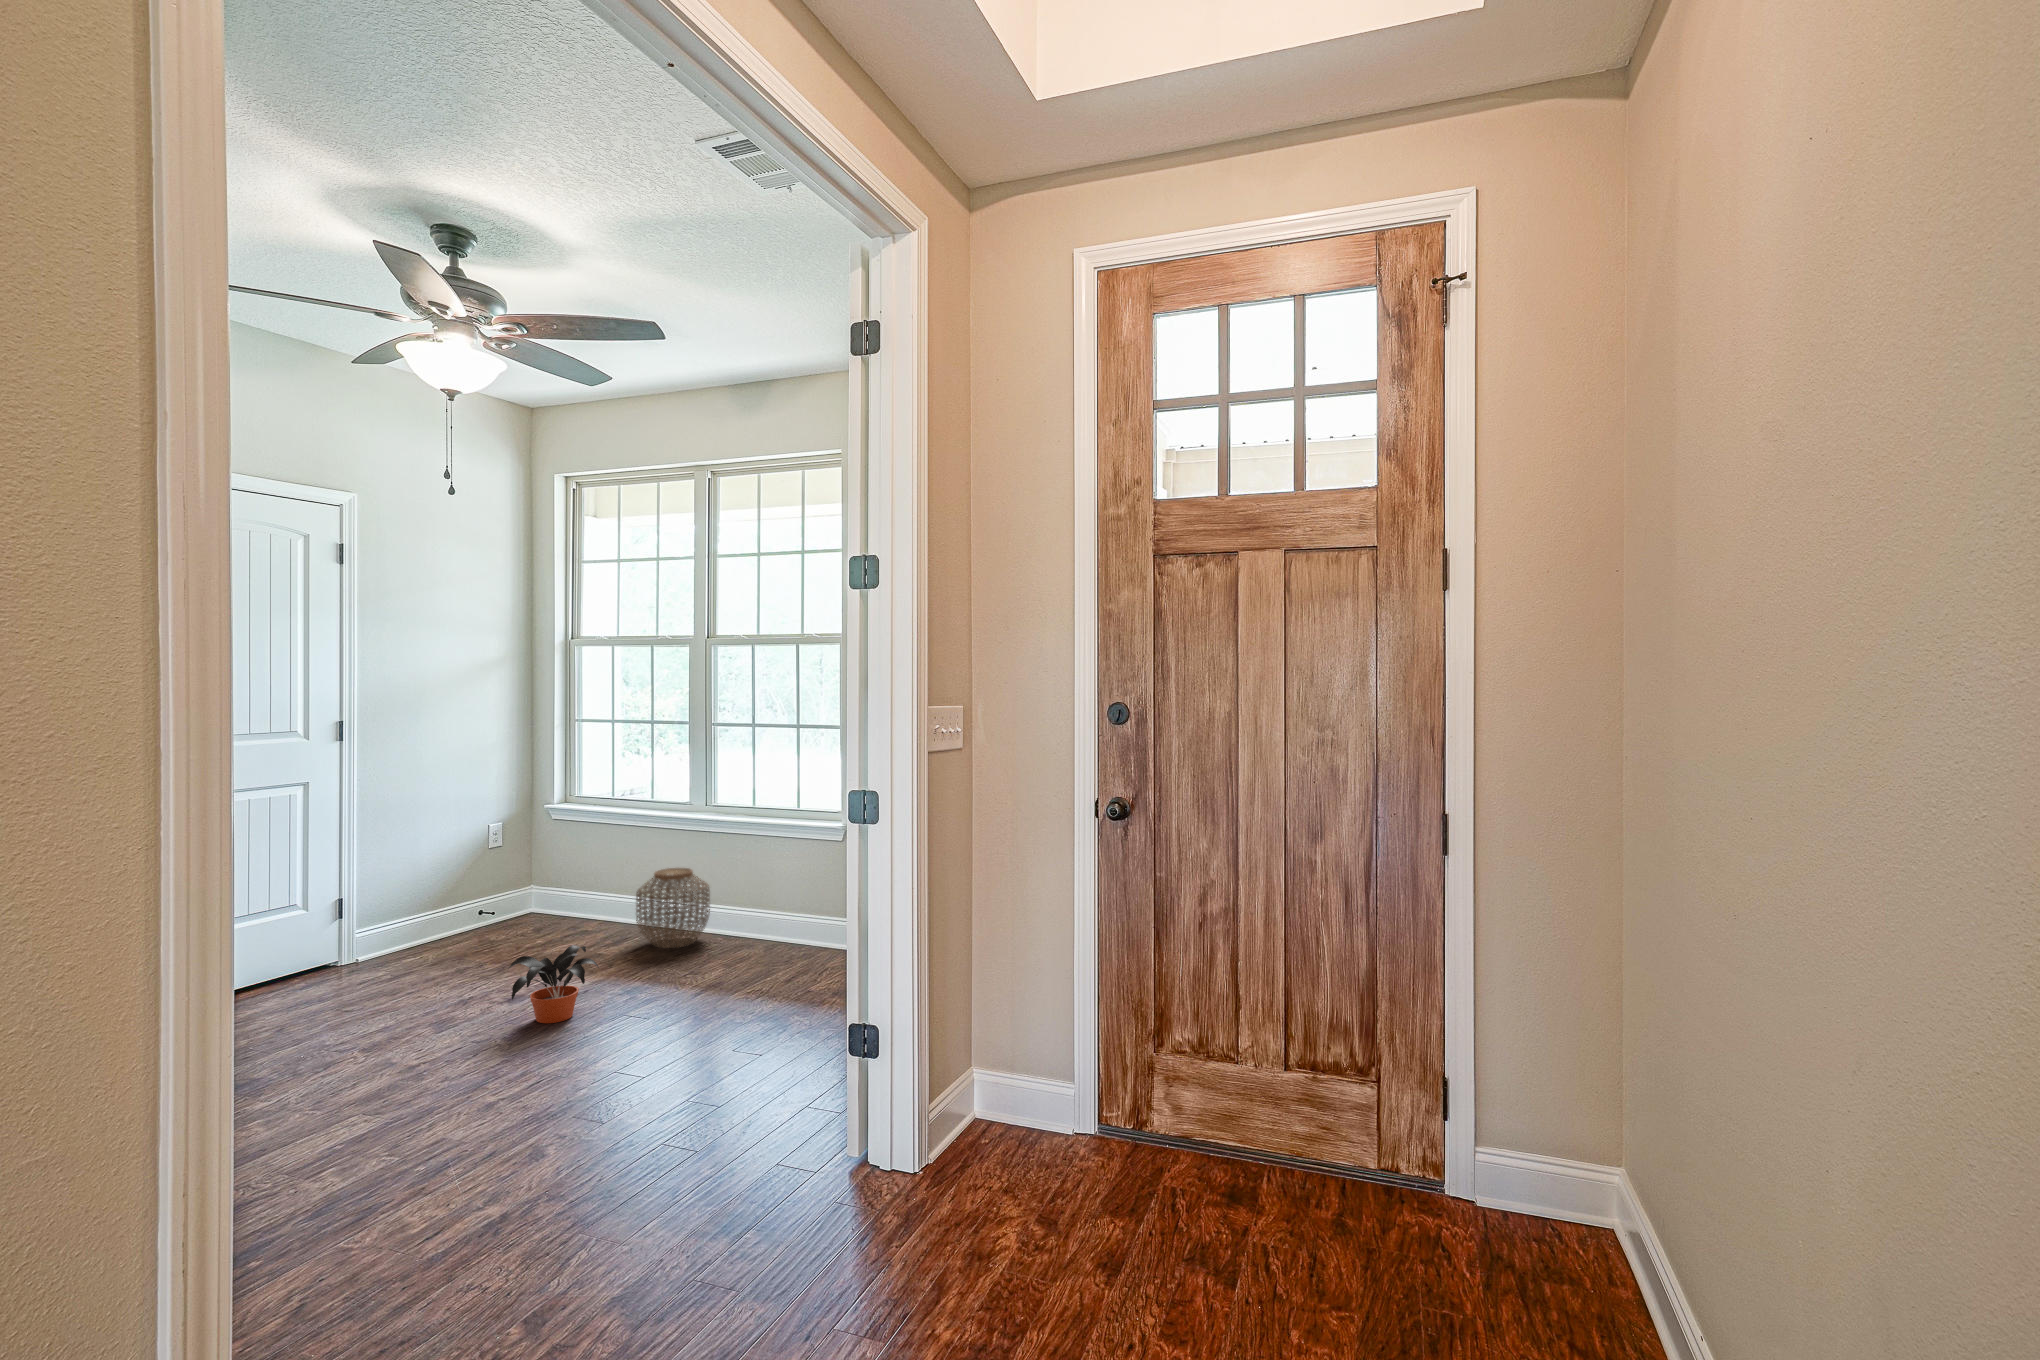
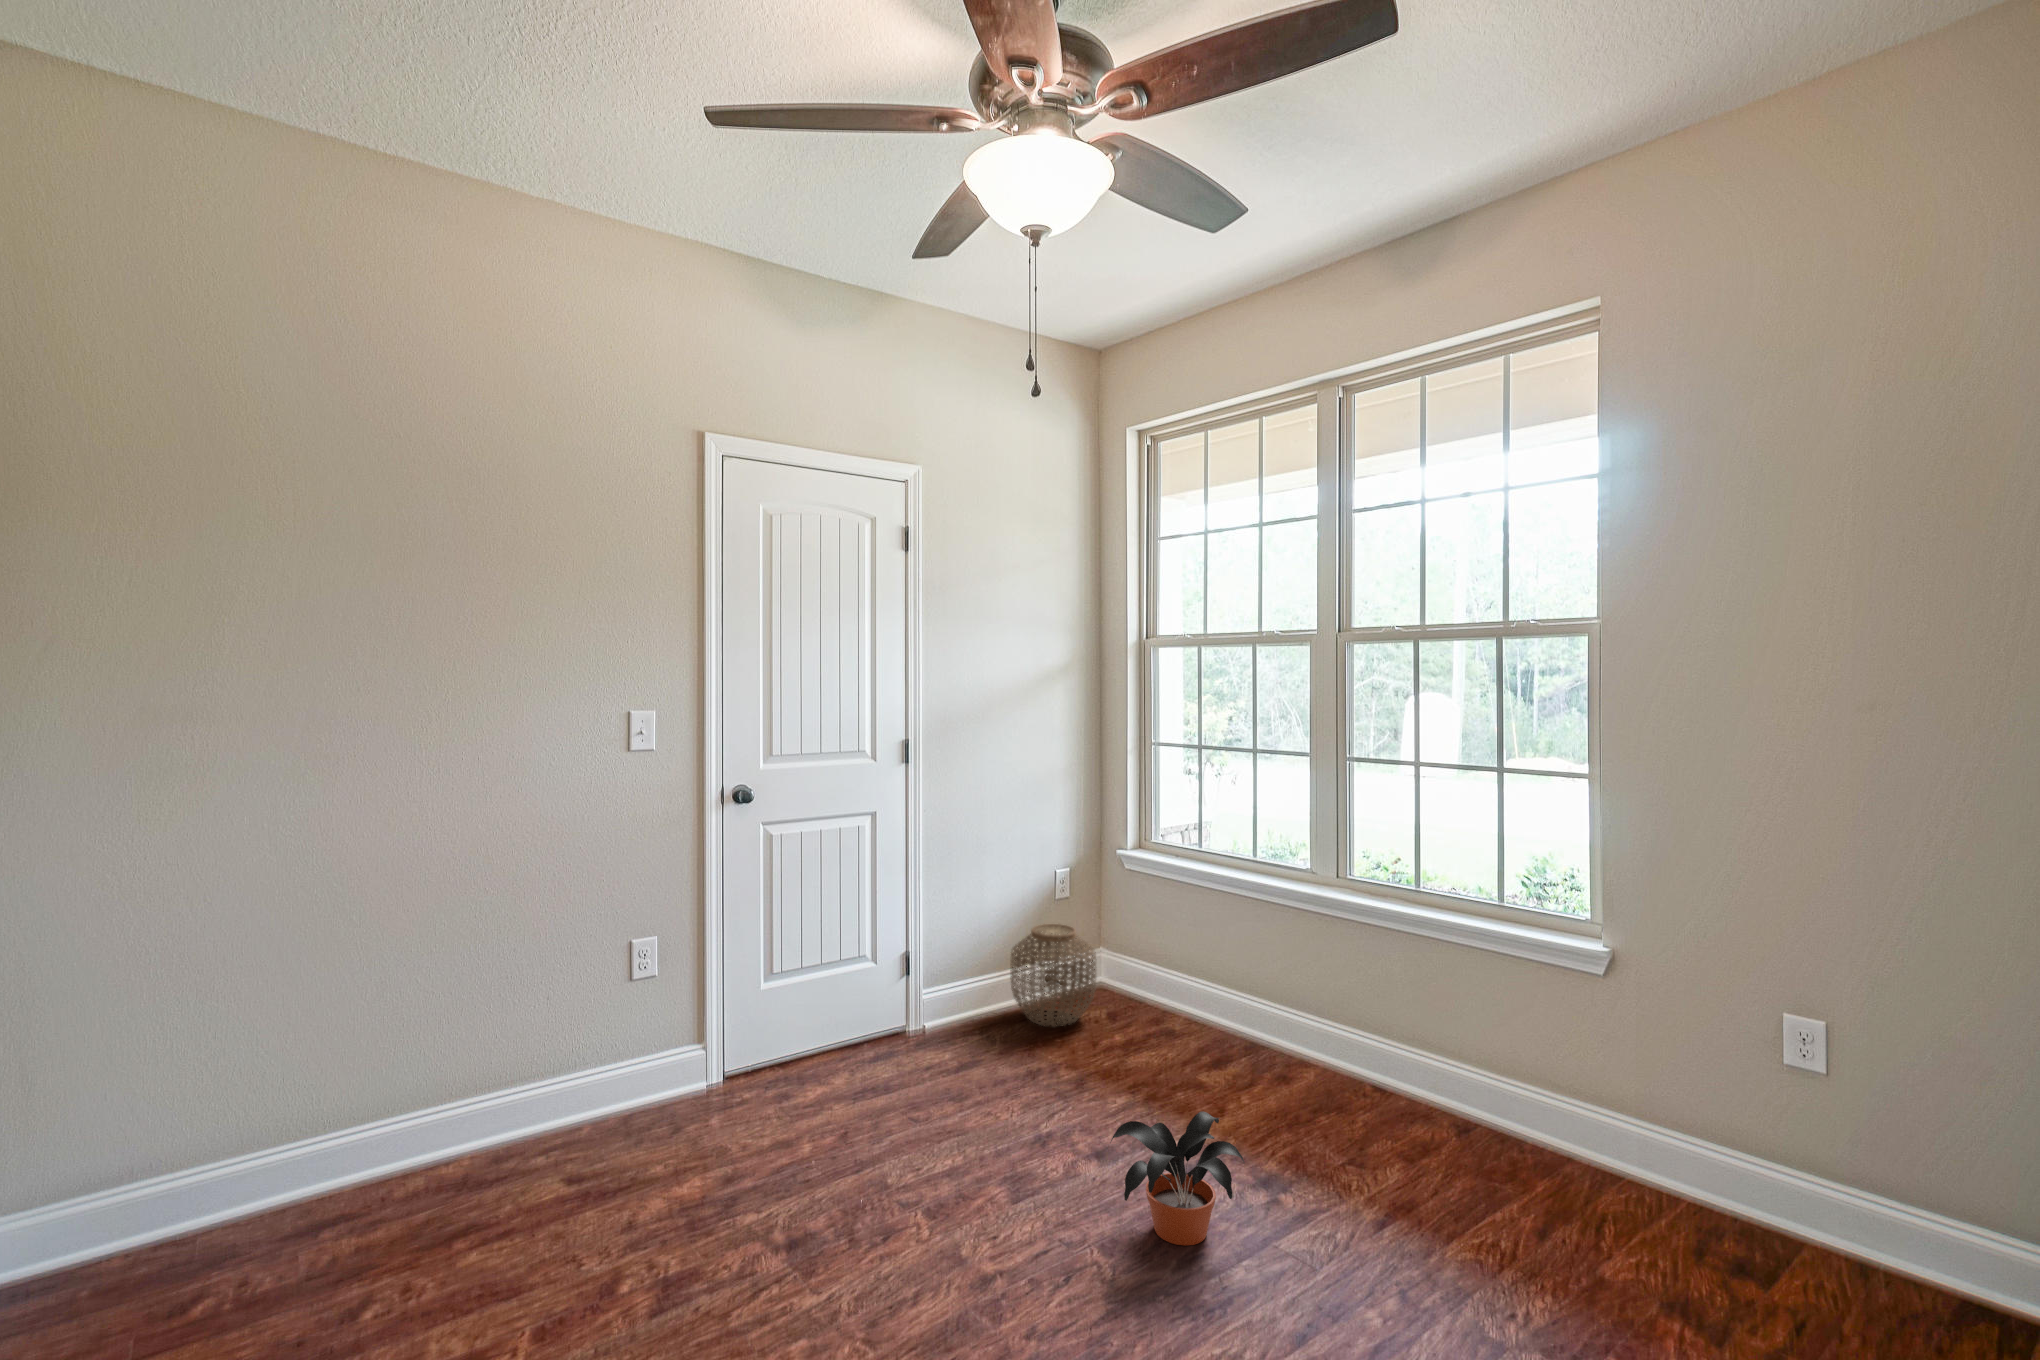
woven basket: present [636,868,710,948] -> present [1011,924,1096,1026]

